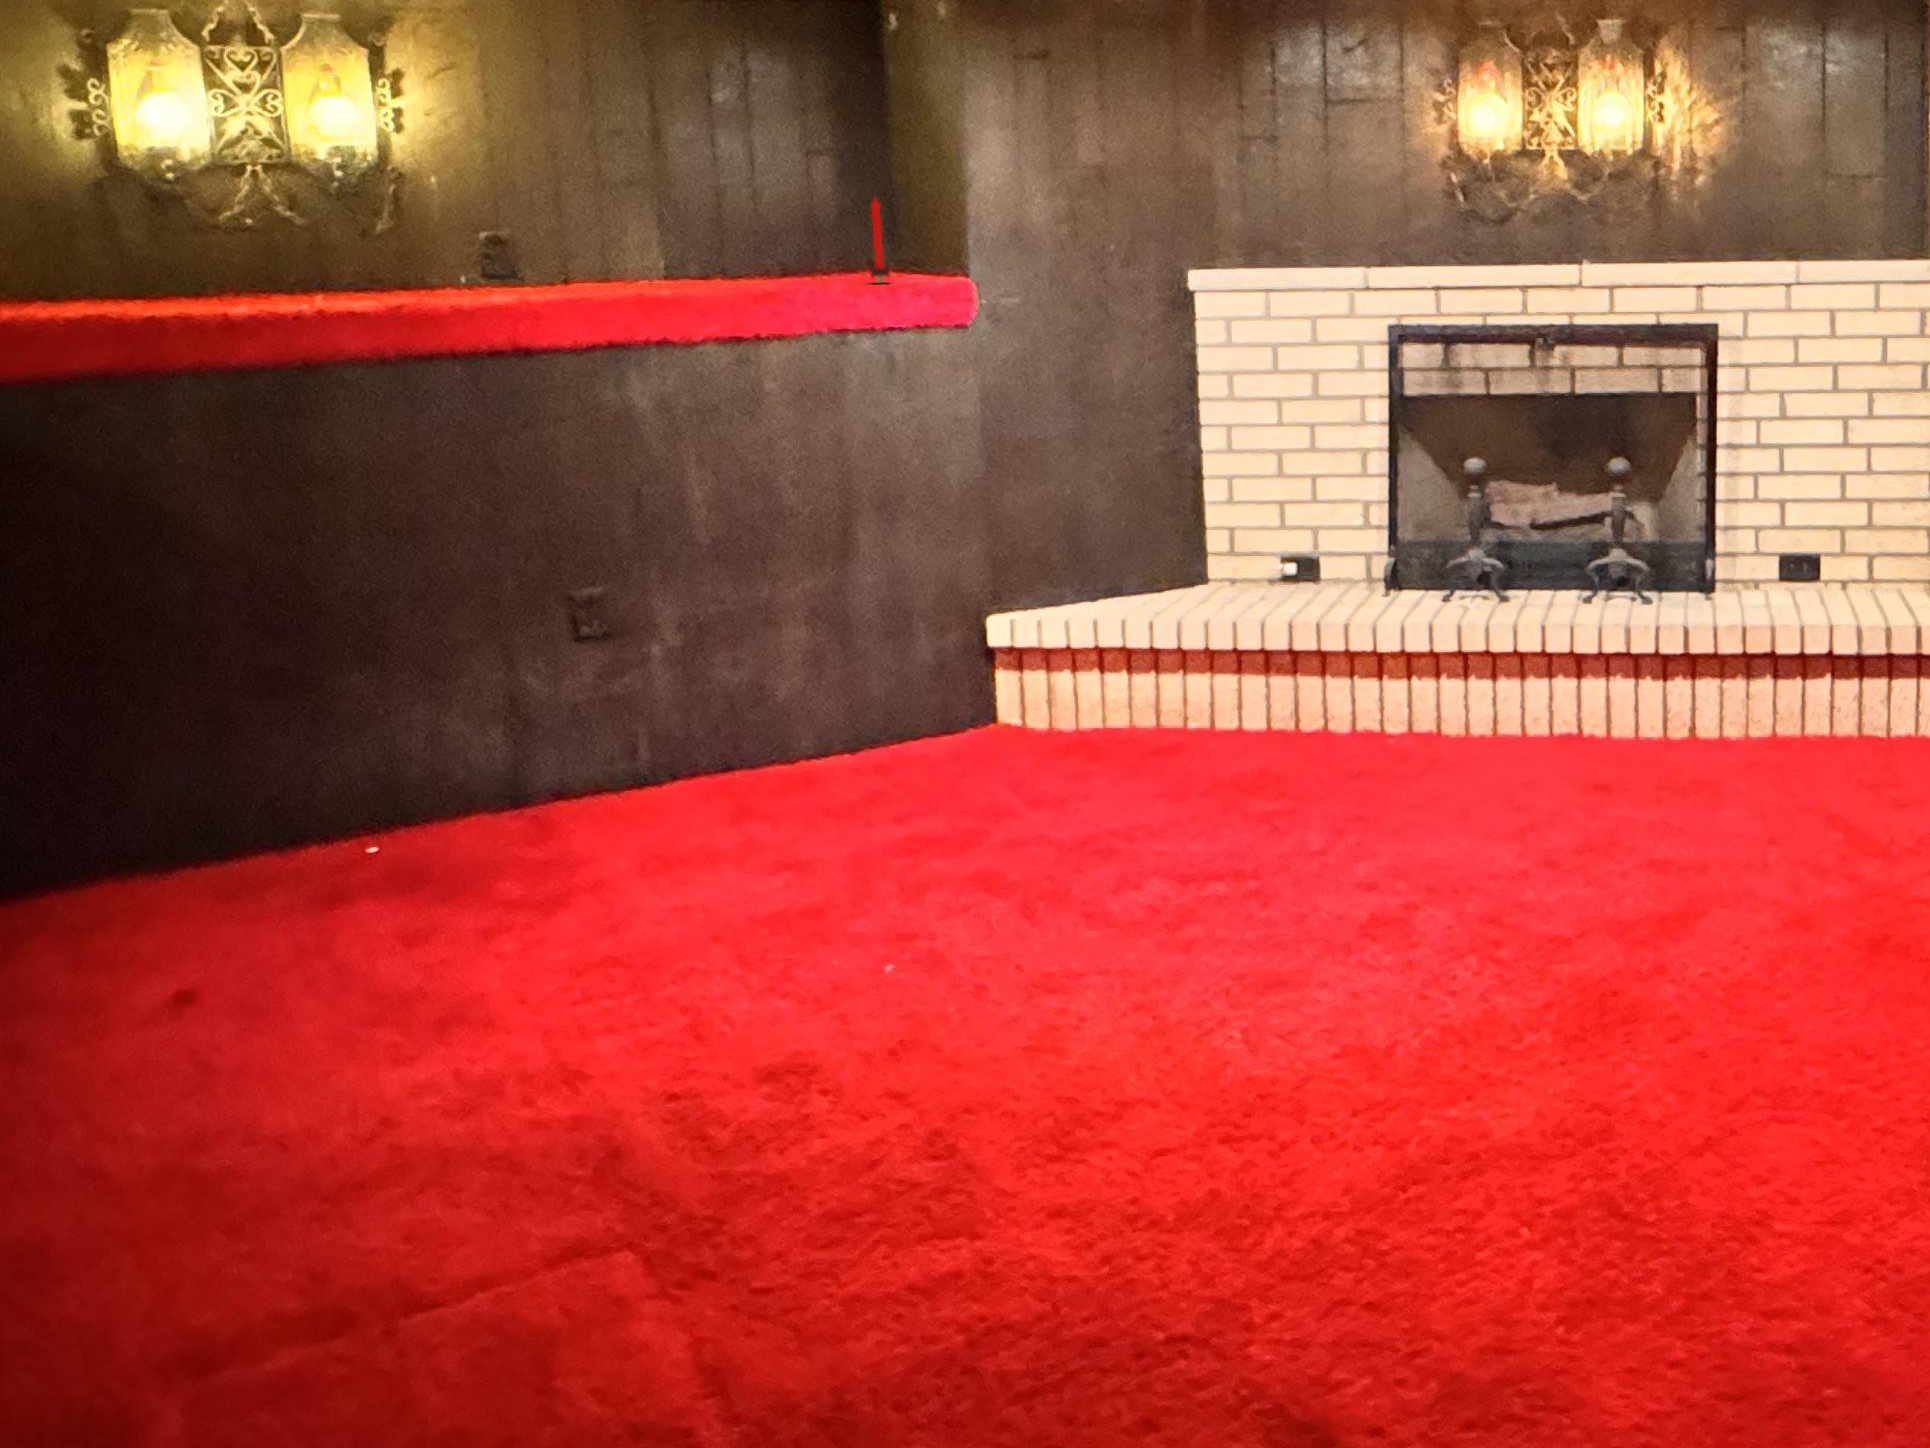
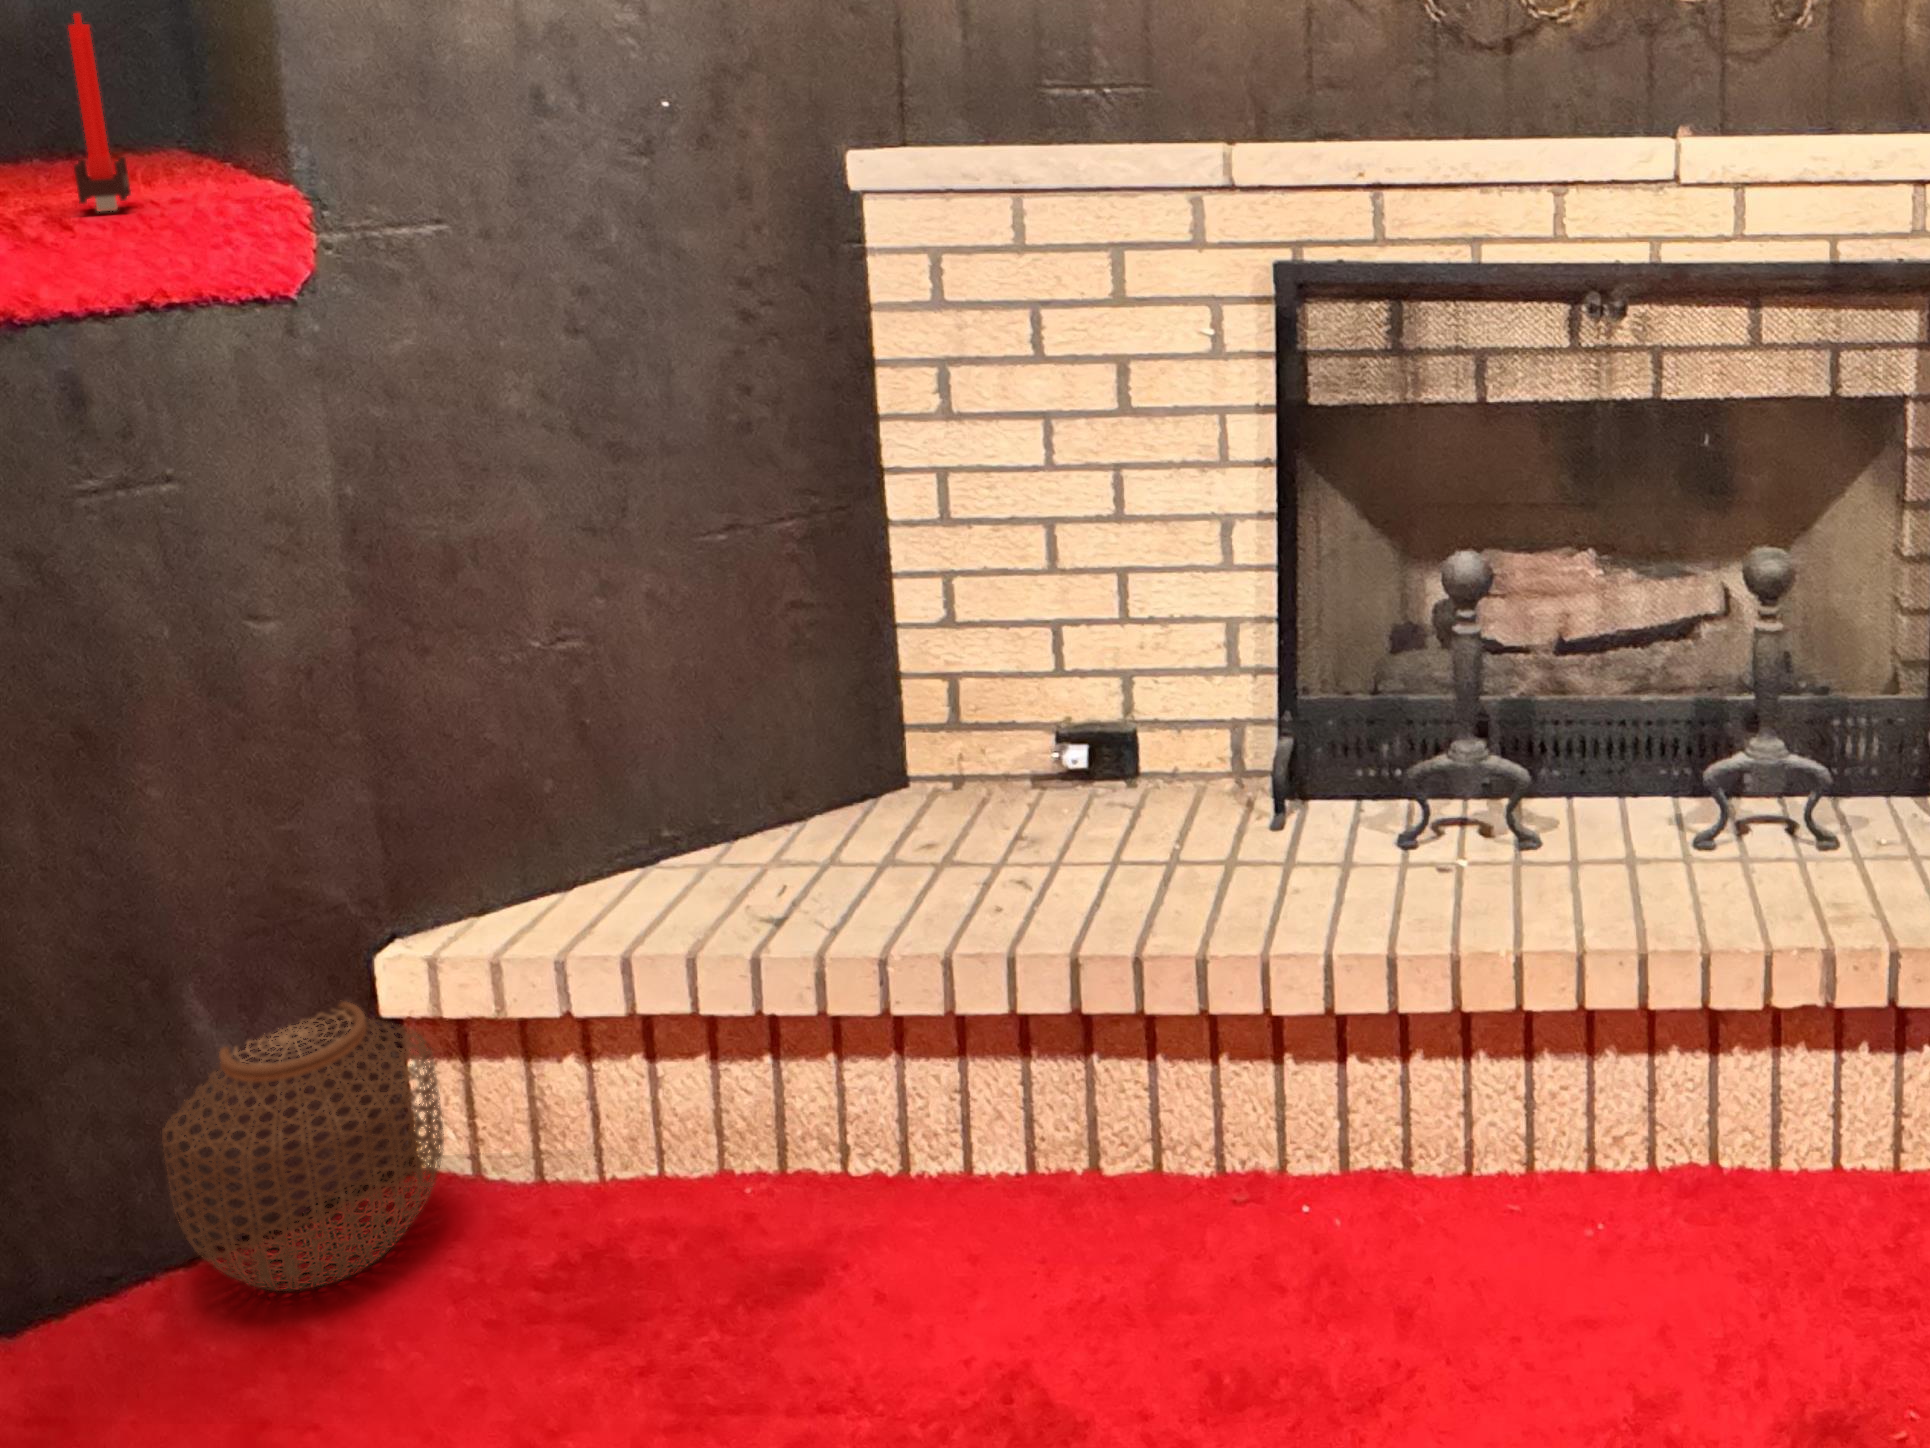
woven basket: none [891,632,1003,752] -> present [162,1002,444,1291]

